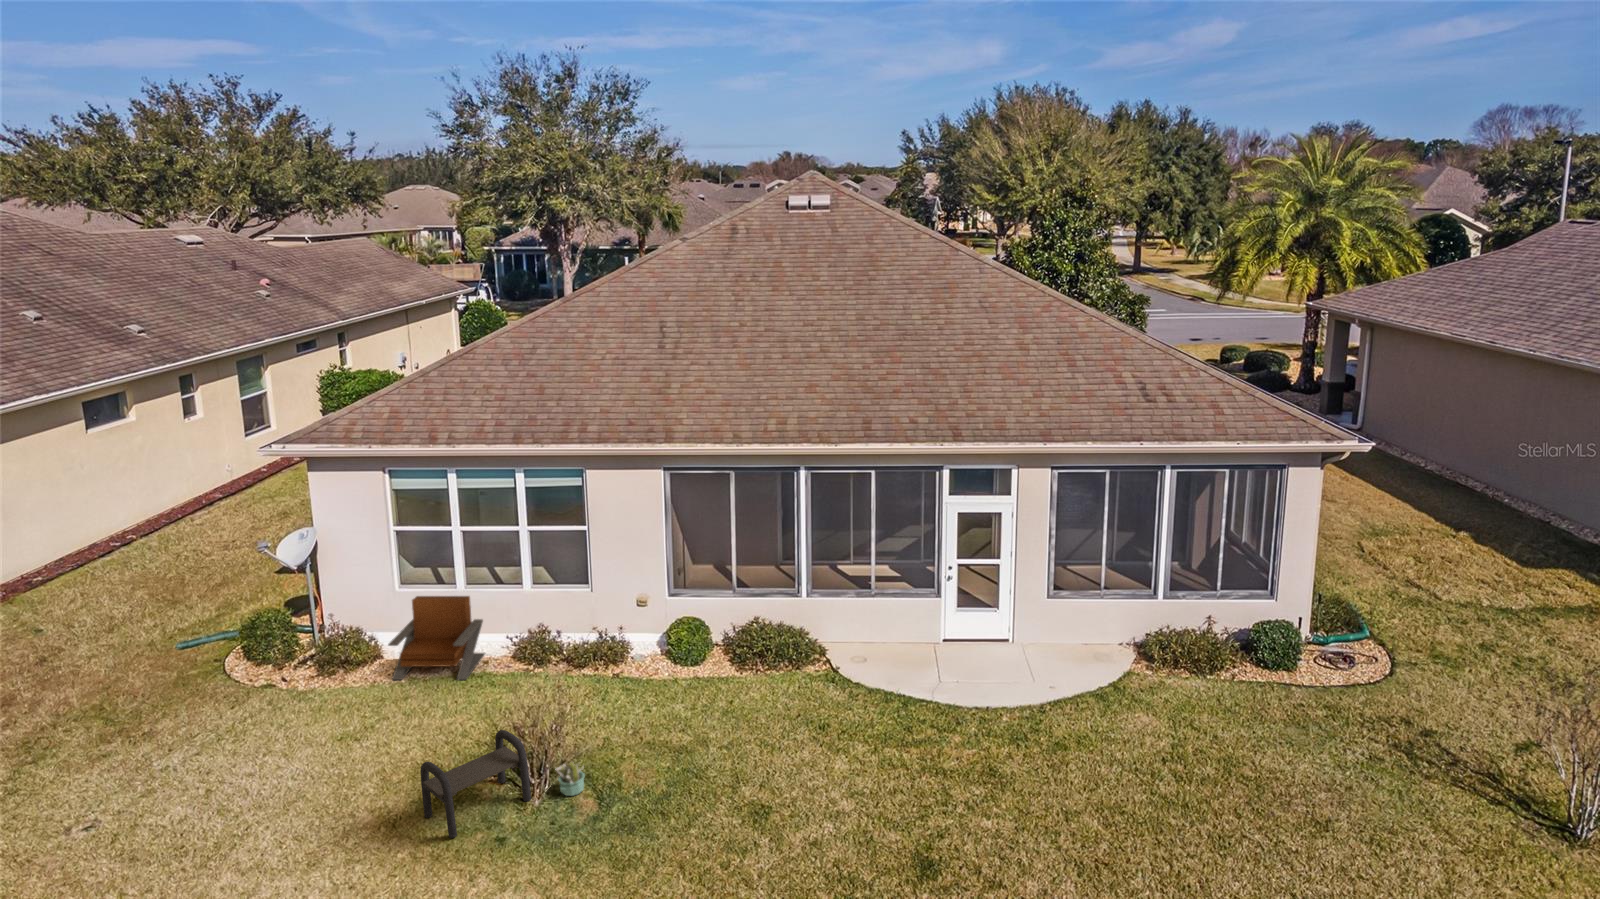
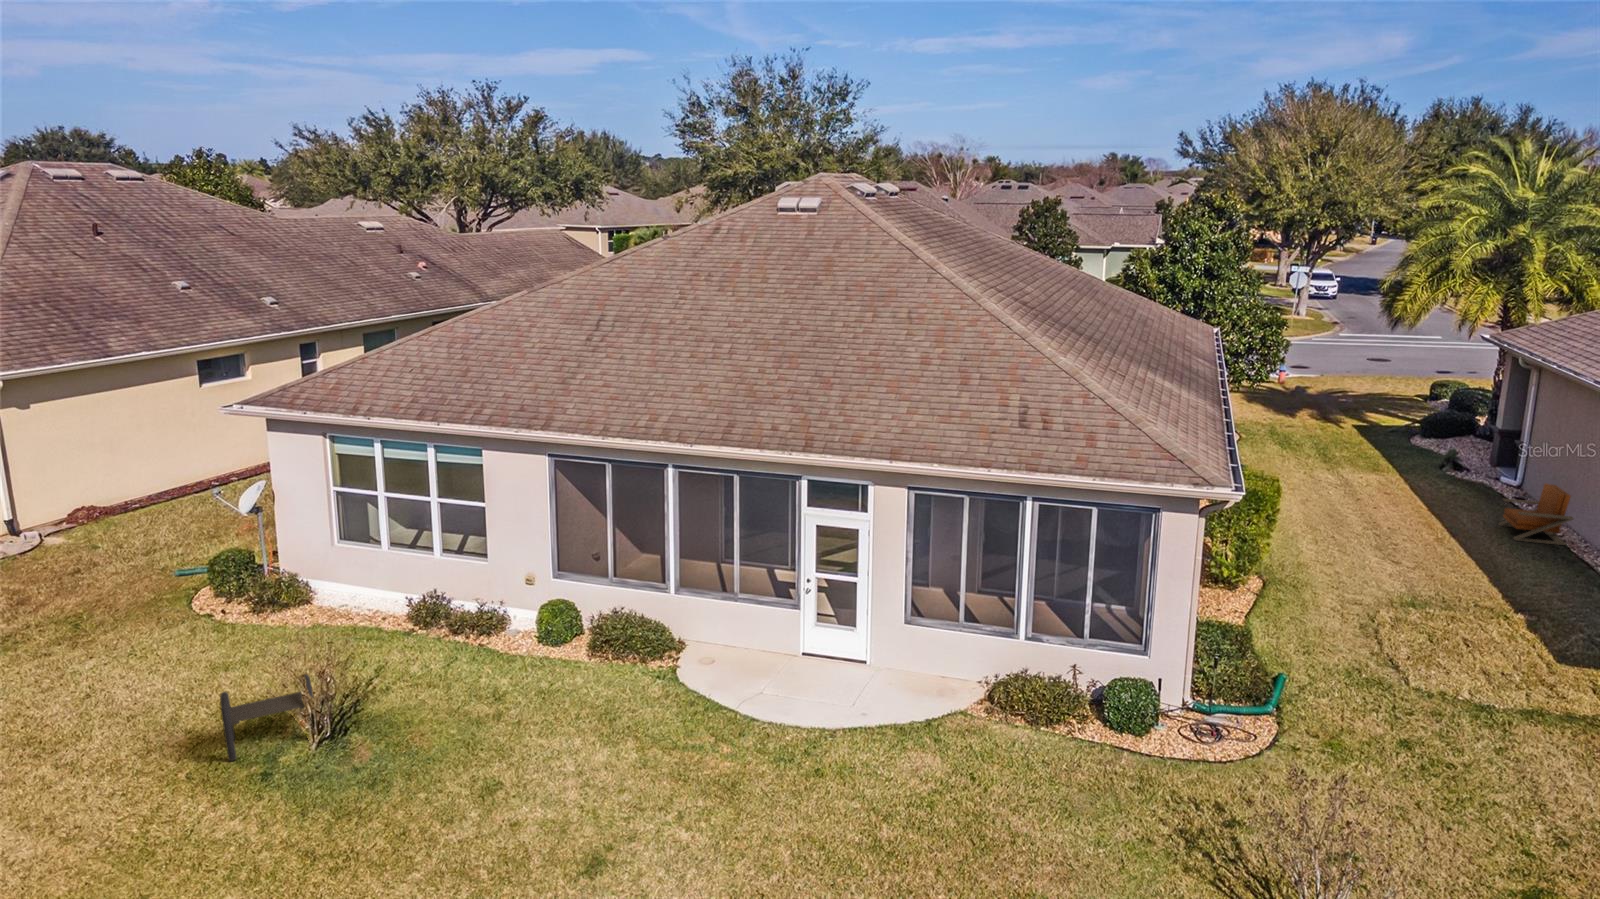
lounge chair: present [388,596,485,680] -> present [1499,483,1573,545]
decorative plant: present [556,762,584,796] -> none [339,712,371,743]

